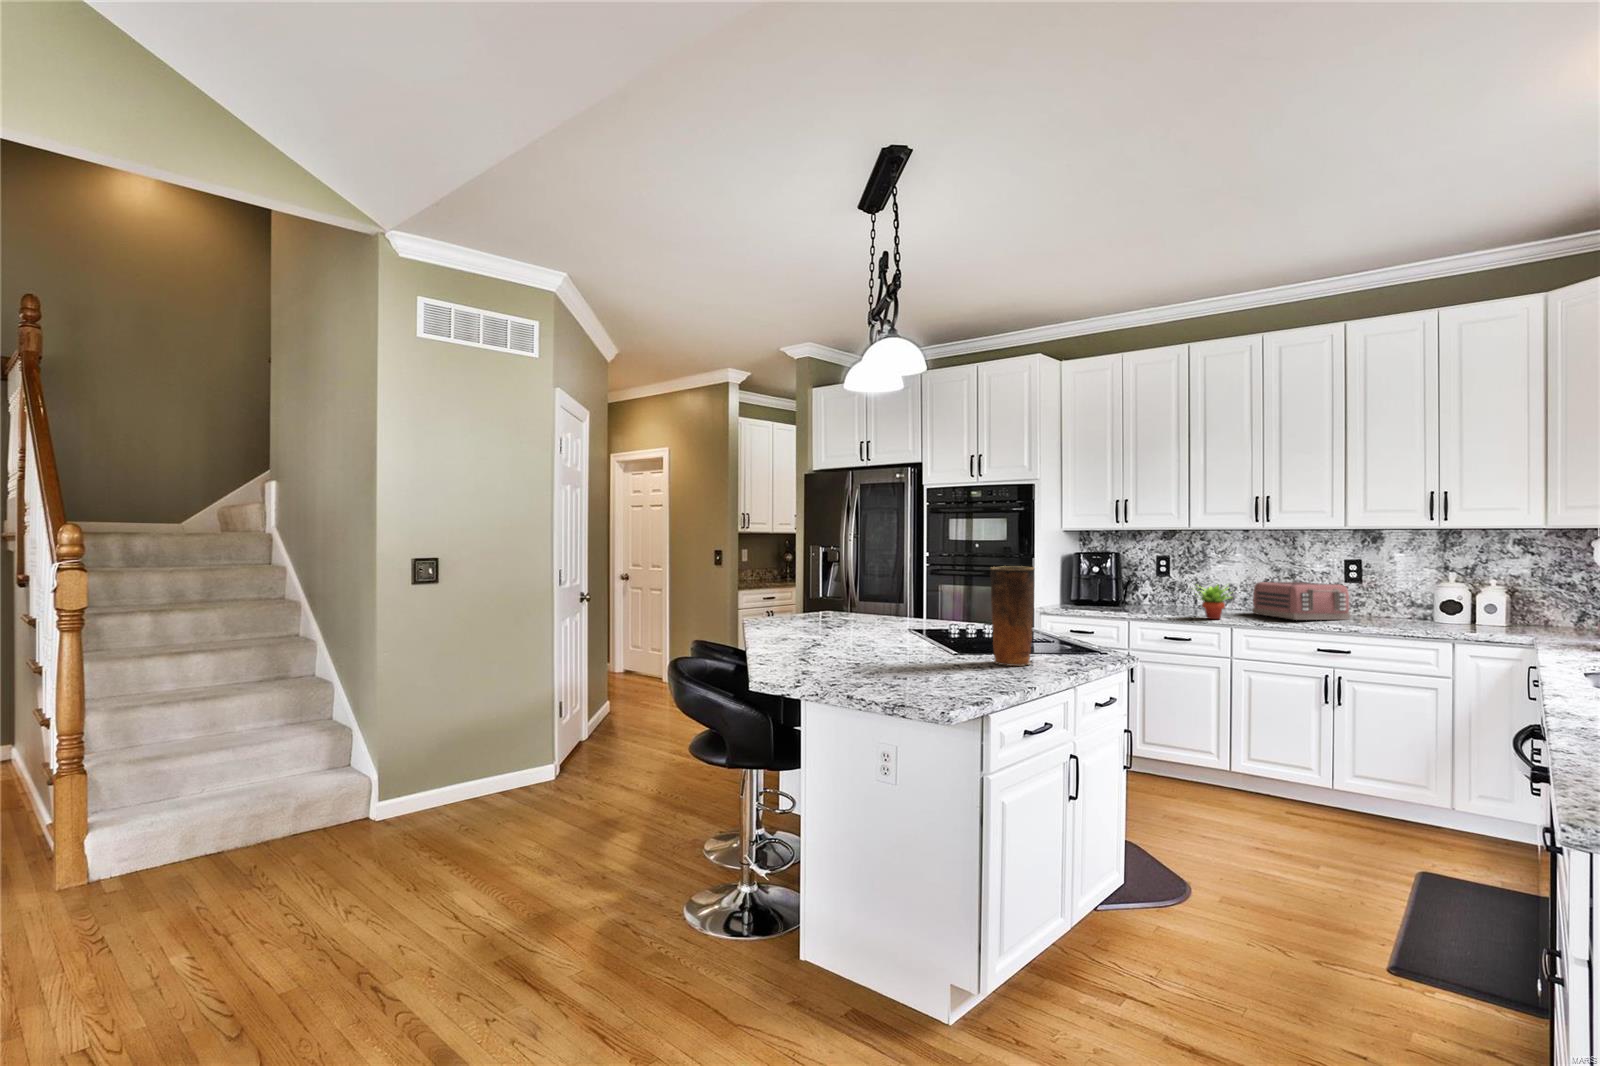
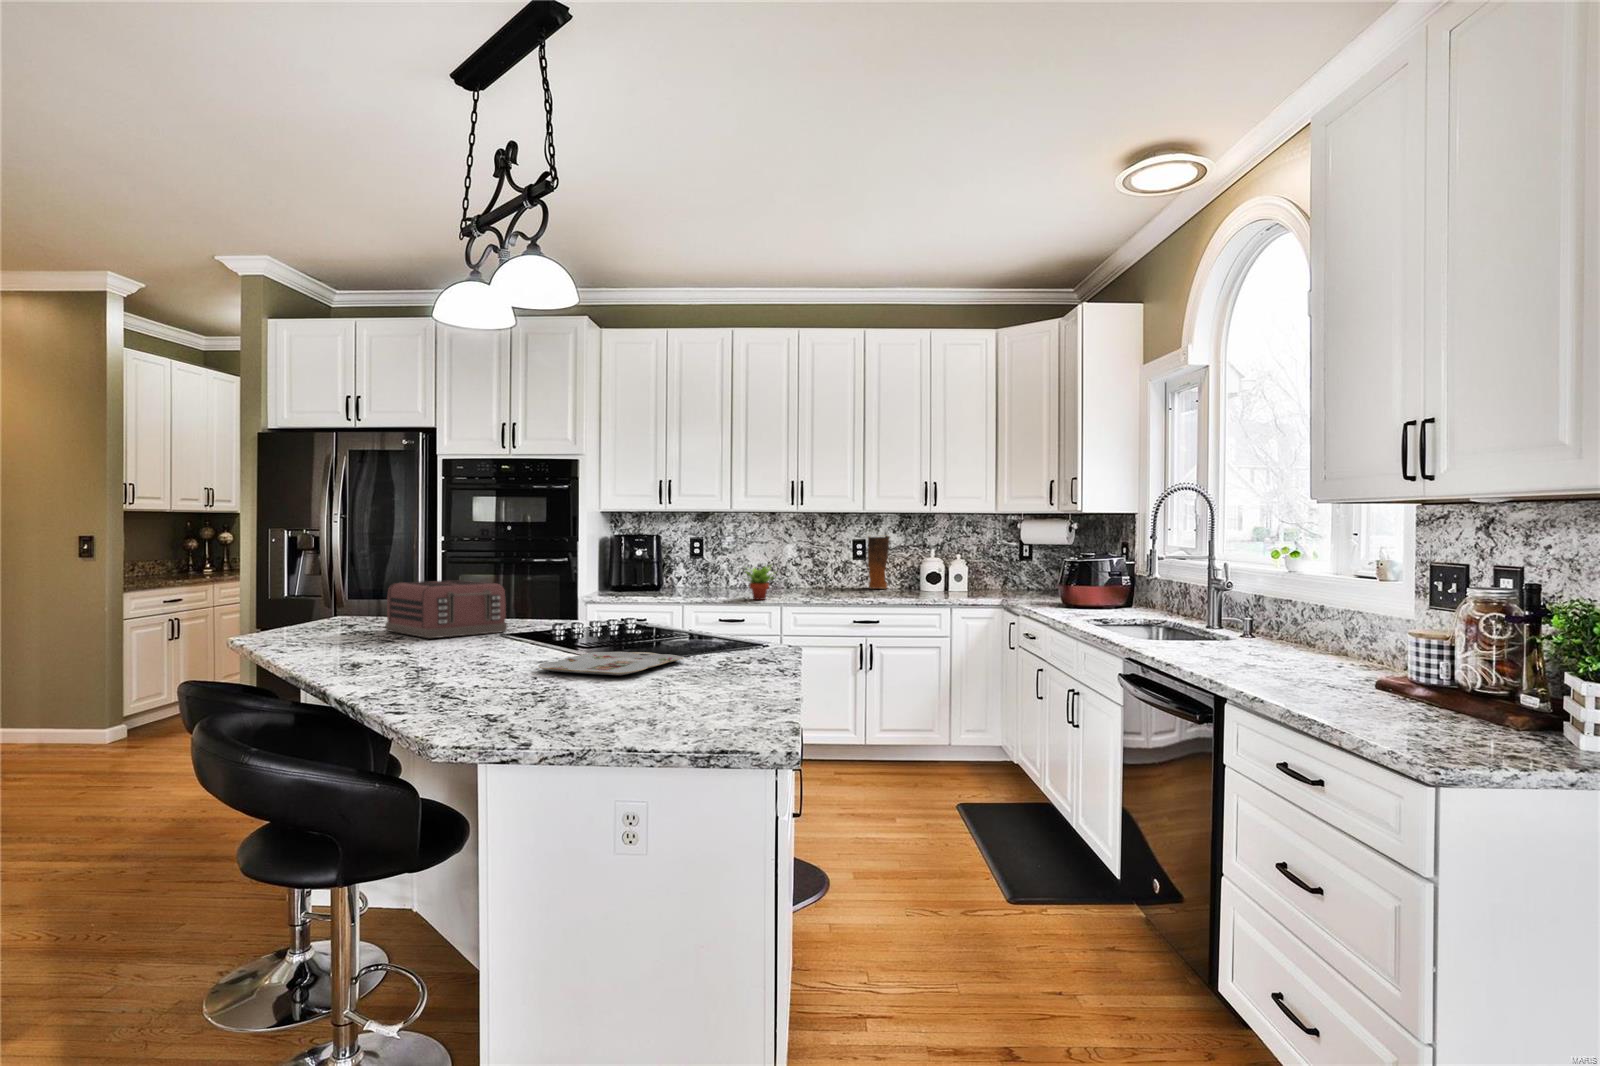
vase: present [990,566,1034,666] -> present [868,536,889,589]
toaster: present [1252,582,1350,620] -> present [385,580,508,638]
serving tray: none [815,654,960,678] -> present [539,652,684,676]

